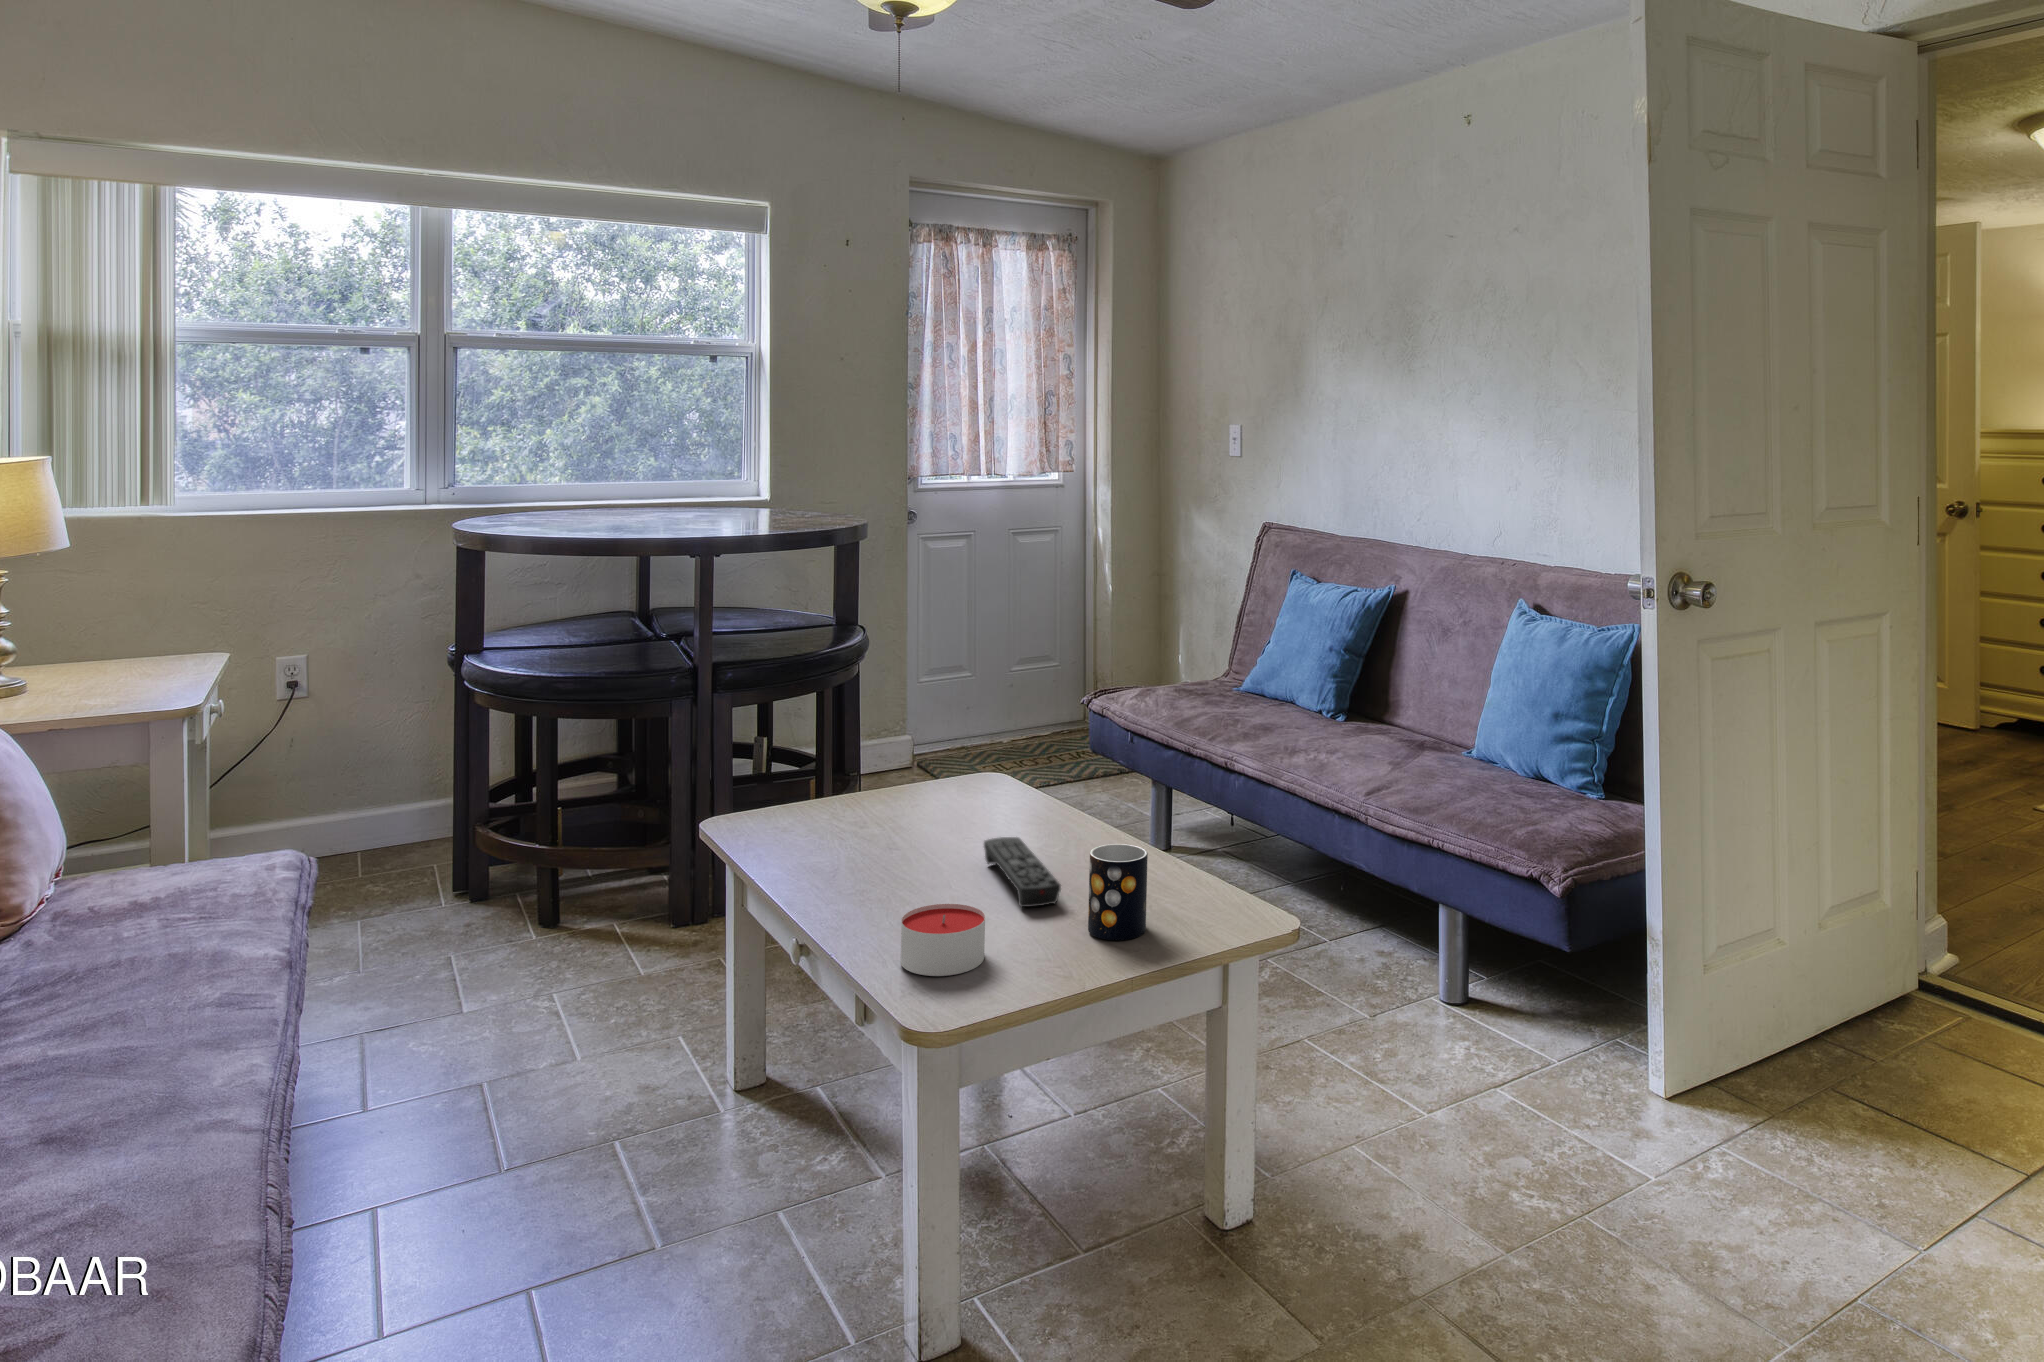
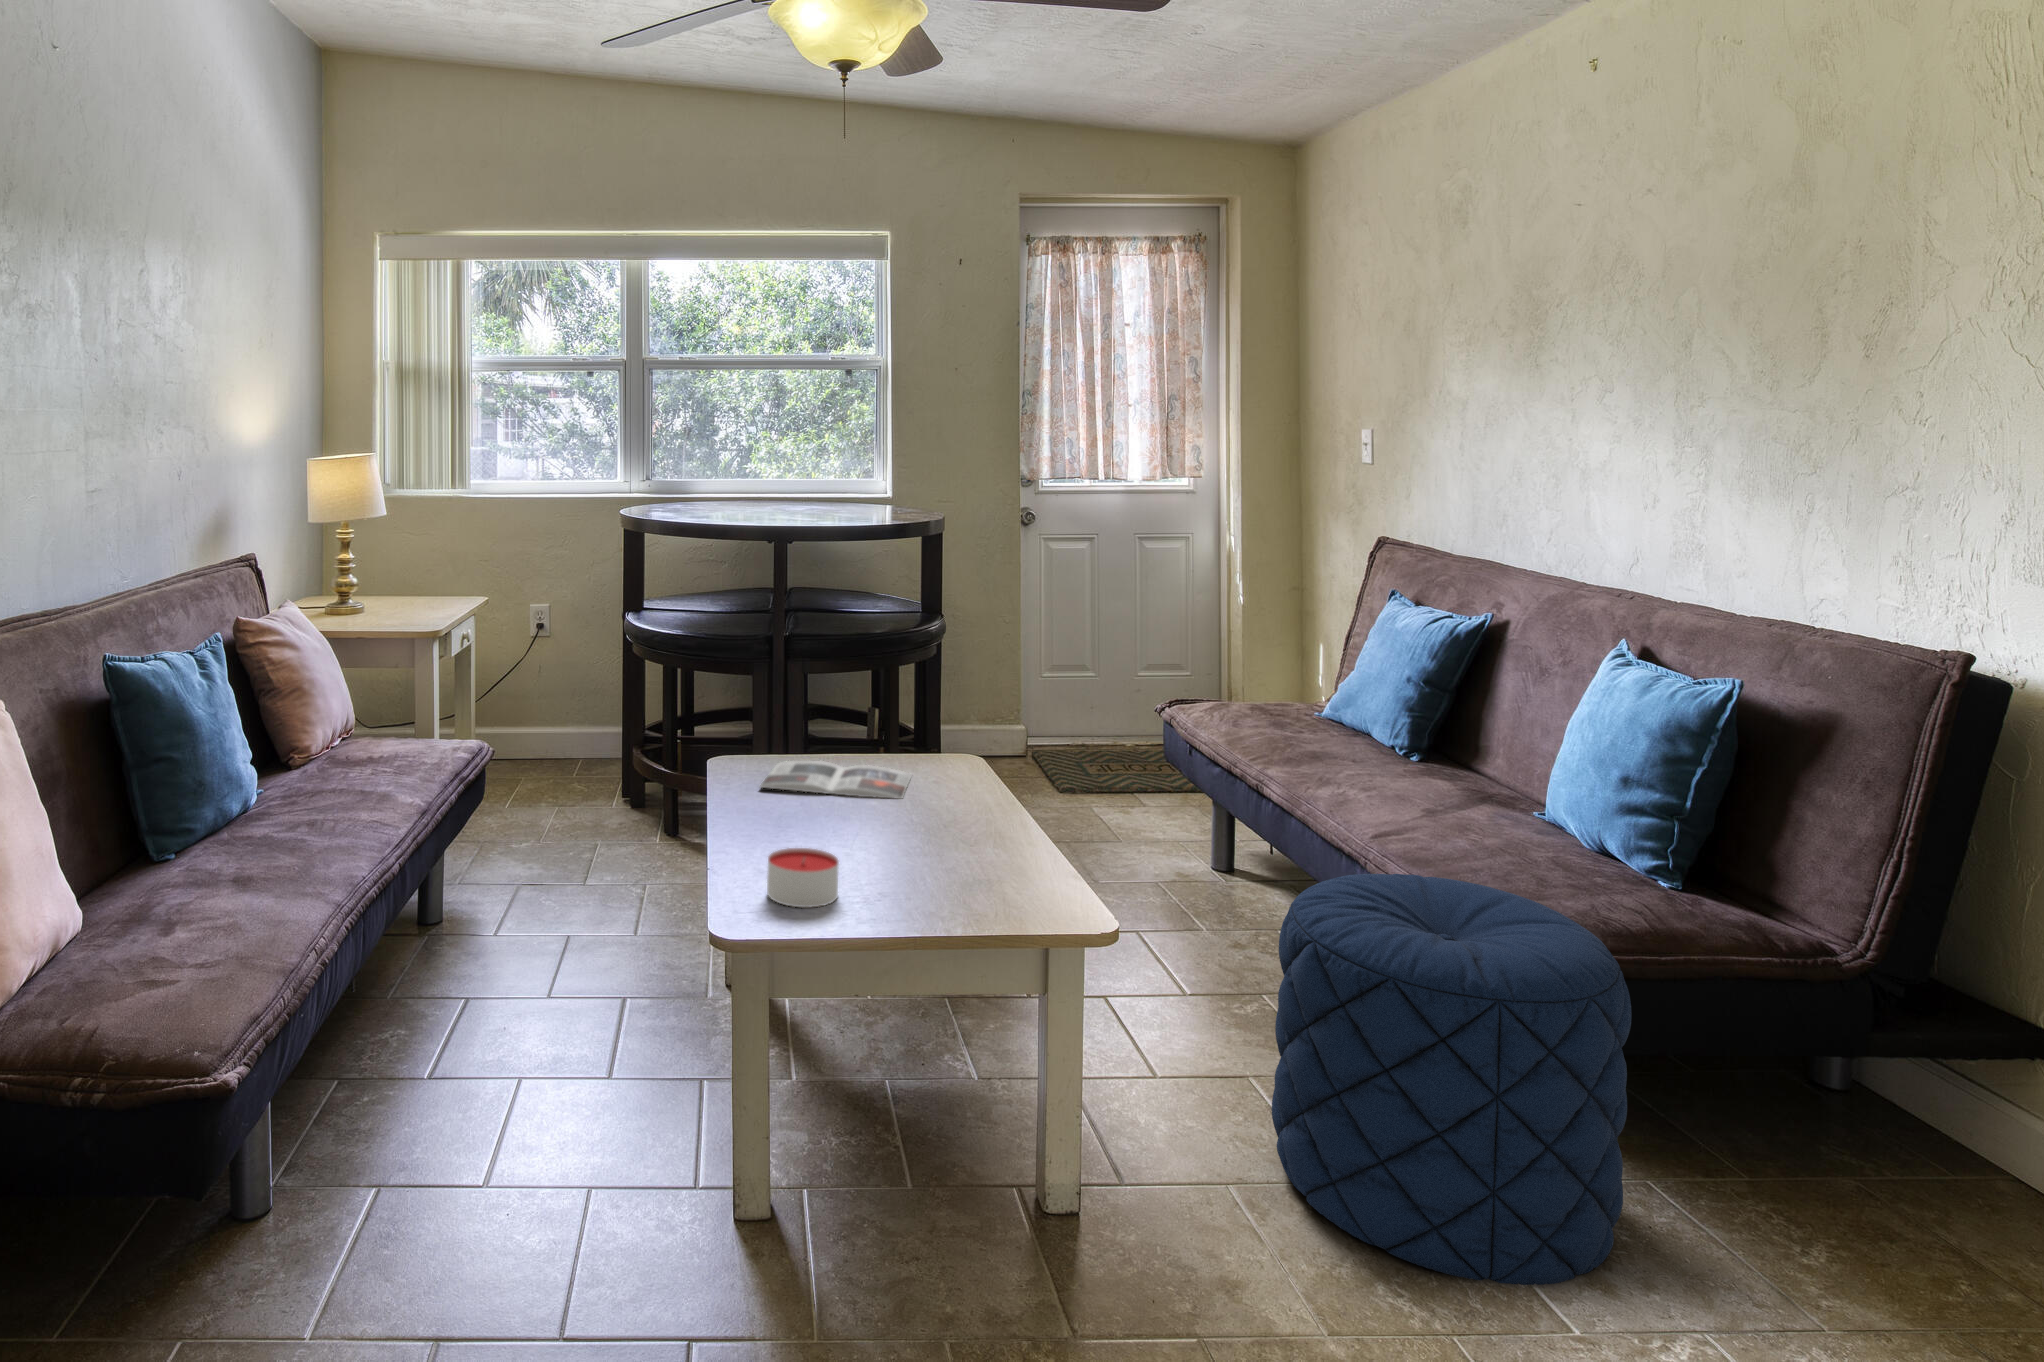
magazine: none [772,800,949,846] -> present [760,761,912,799]
pouf: none [1361,819,1644,1169] -> present [1272,874,1631,1285]
remote control: present [984,837,1061,907] -> none [899,809,940,872]
mug: present [1088,844,1148,940] -> none [937,824,993,912]

